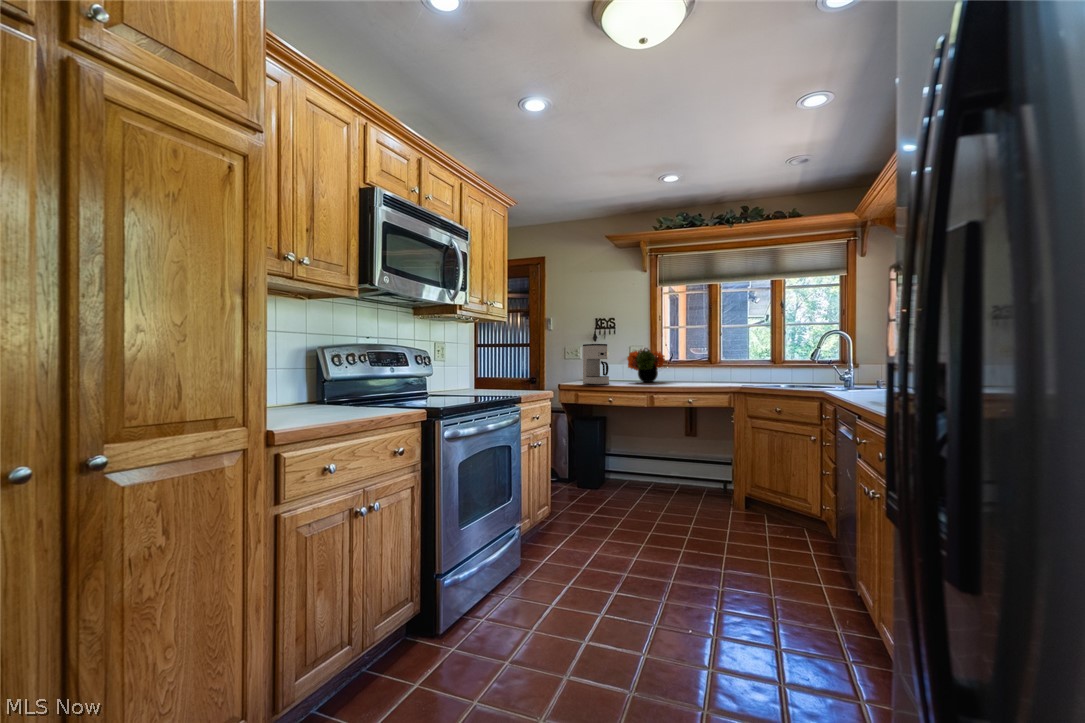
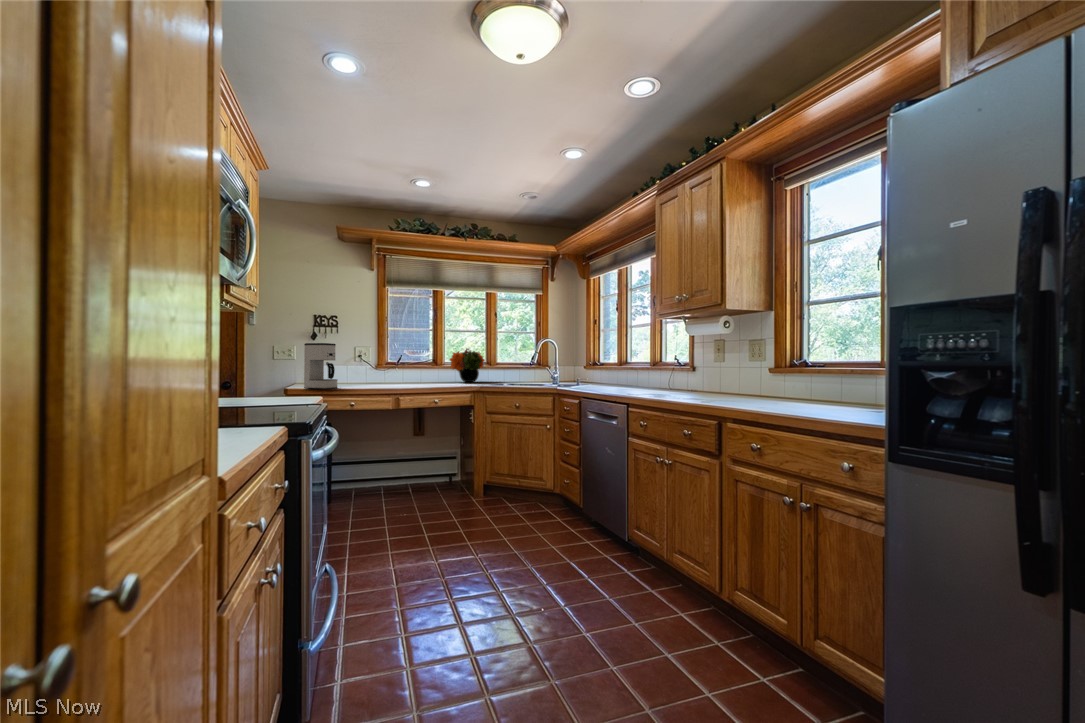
flower arrangement: present [627,348,665,382] -> present [450,348,485,382]

